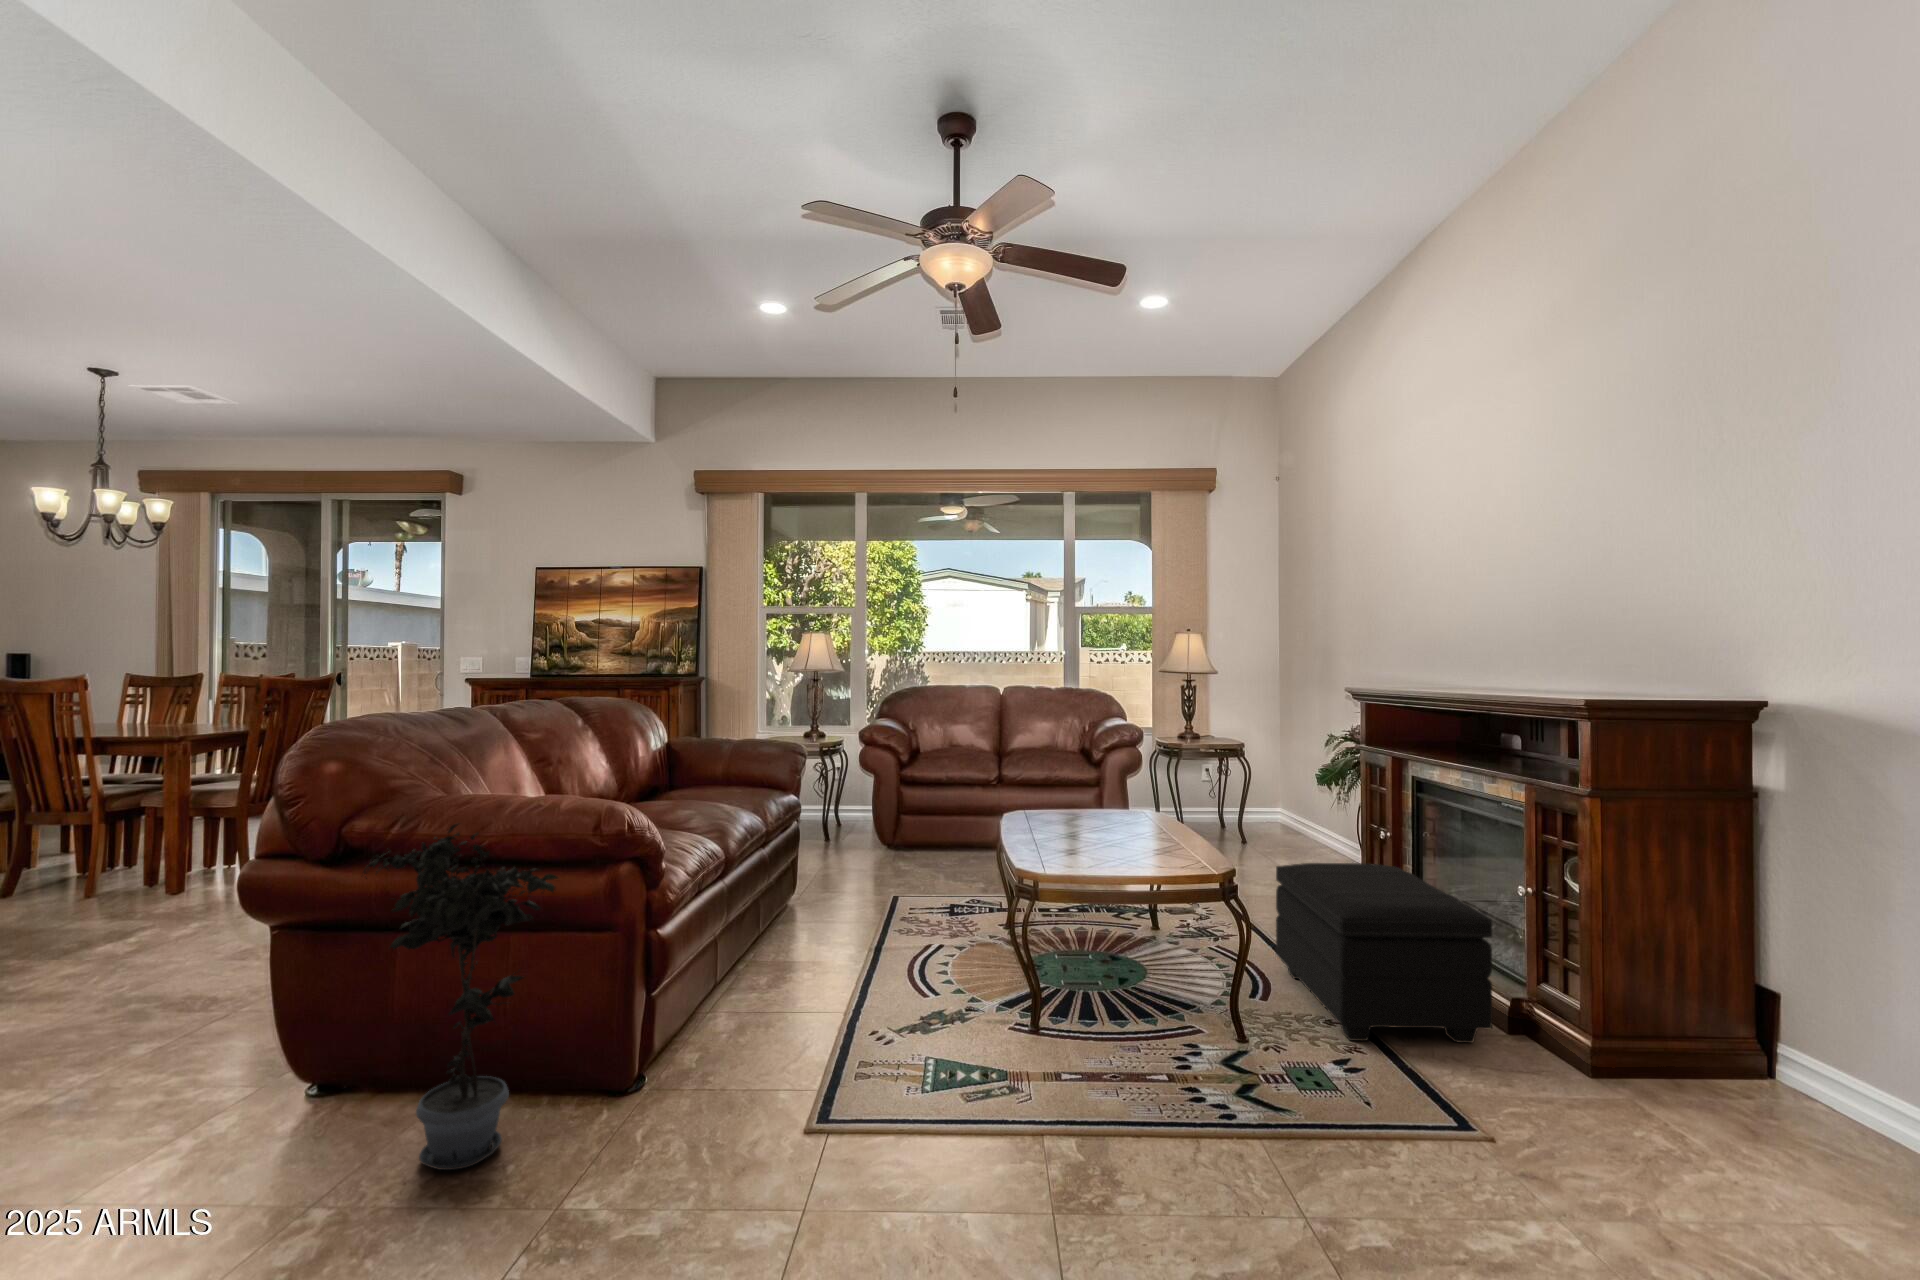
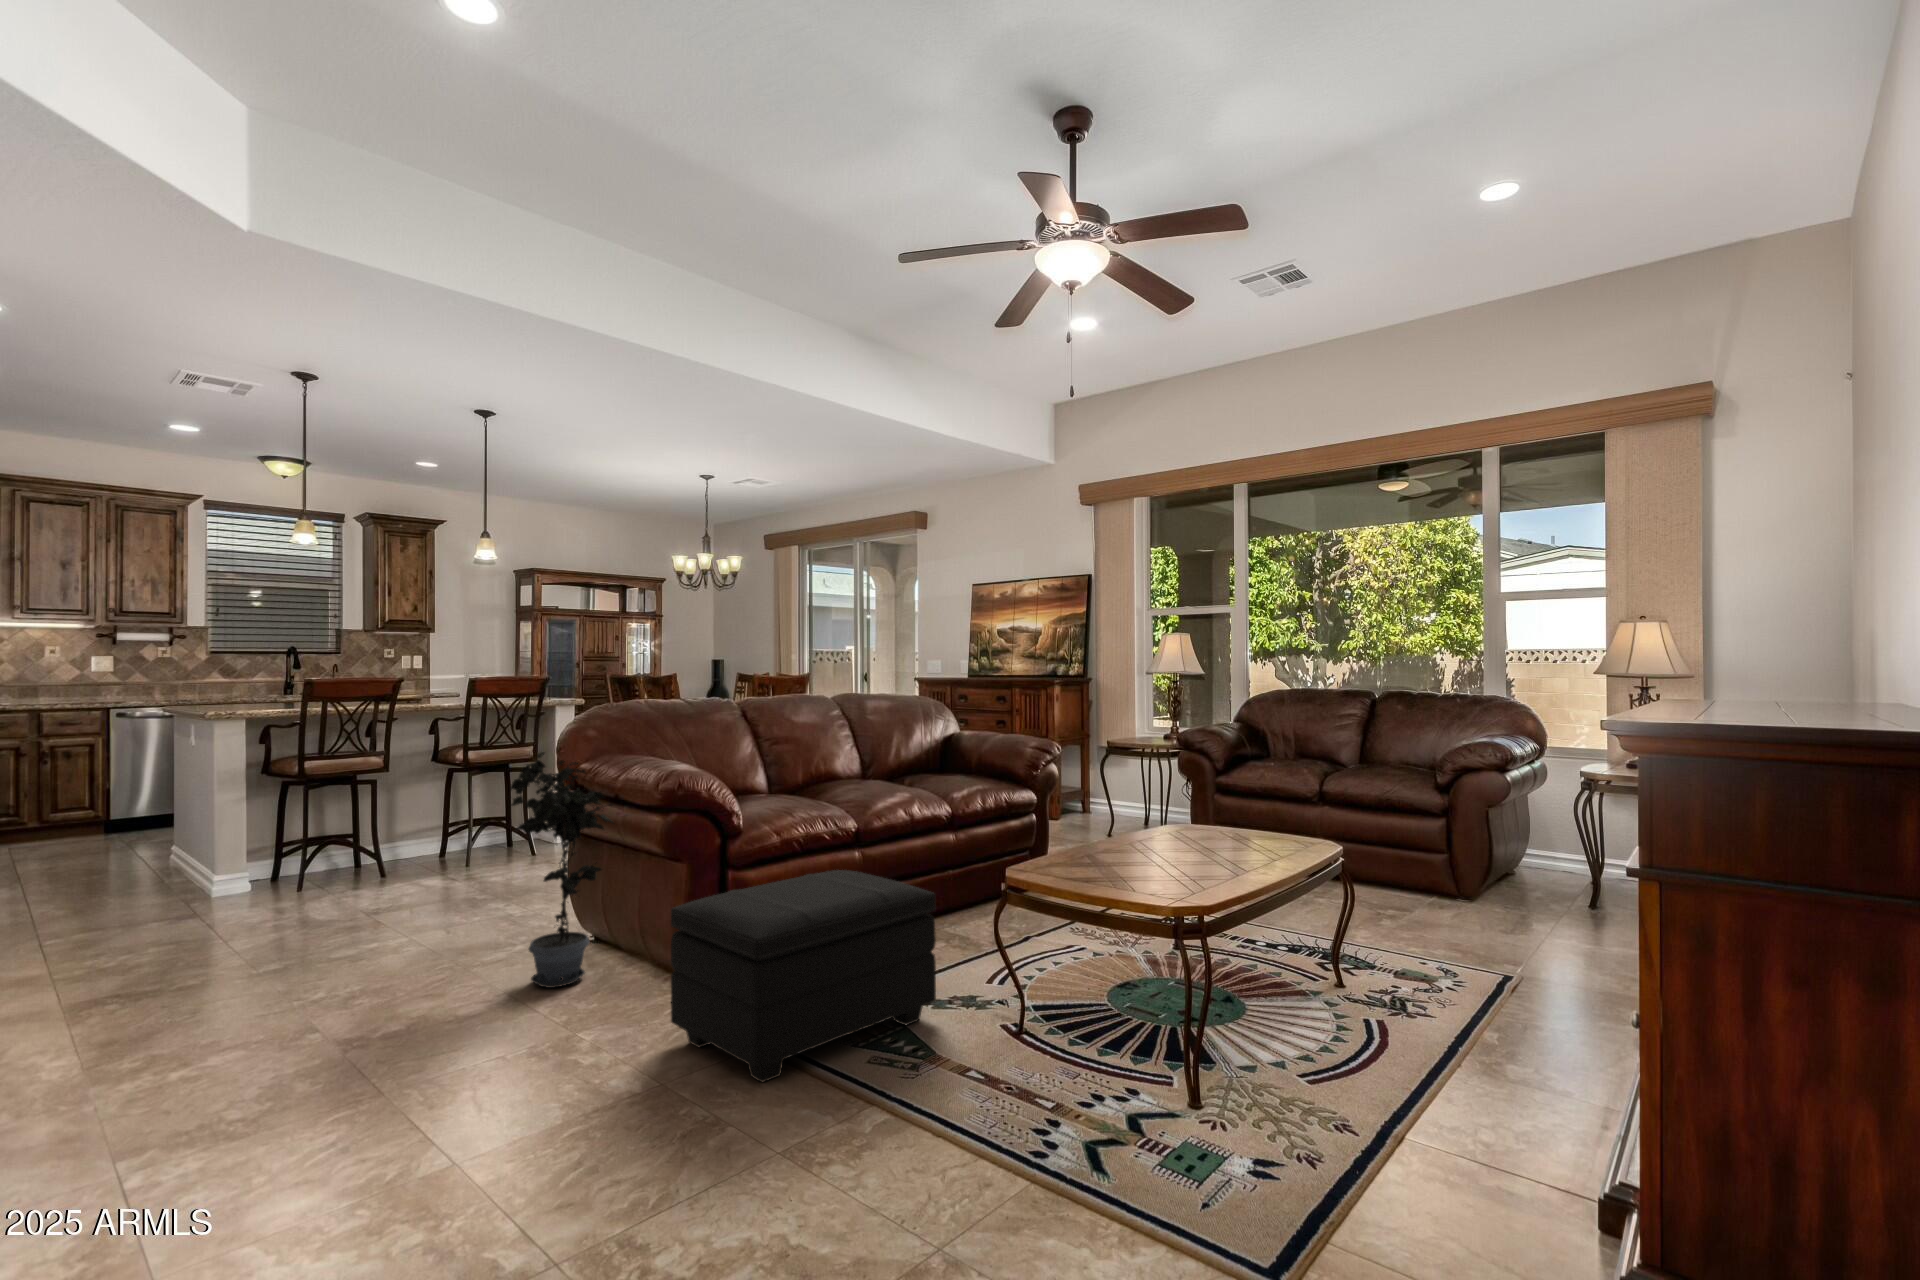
footstool: present [1276,863,1492,1043] -> present [671,870,936,1082]

